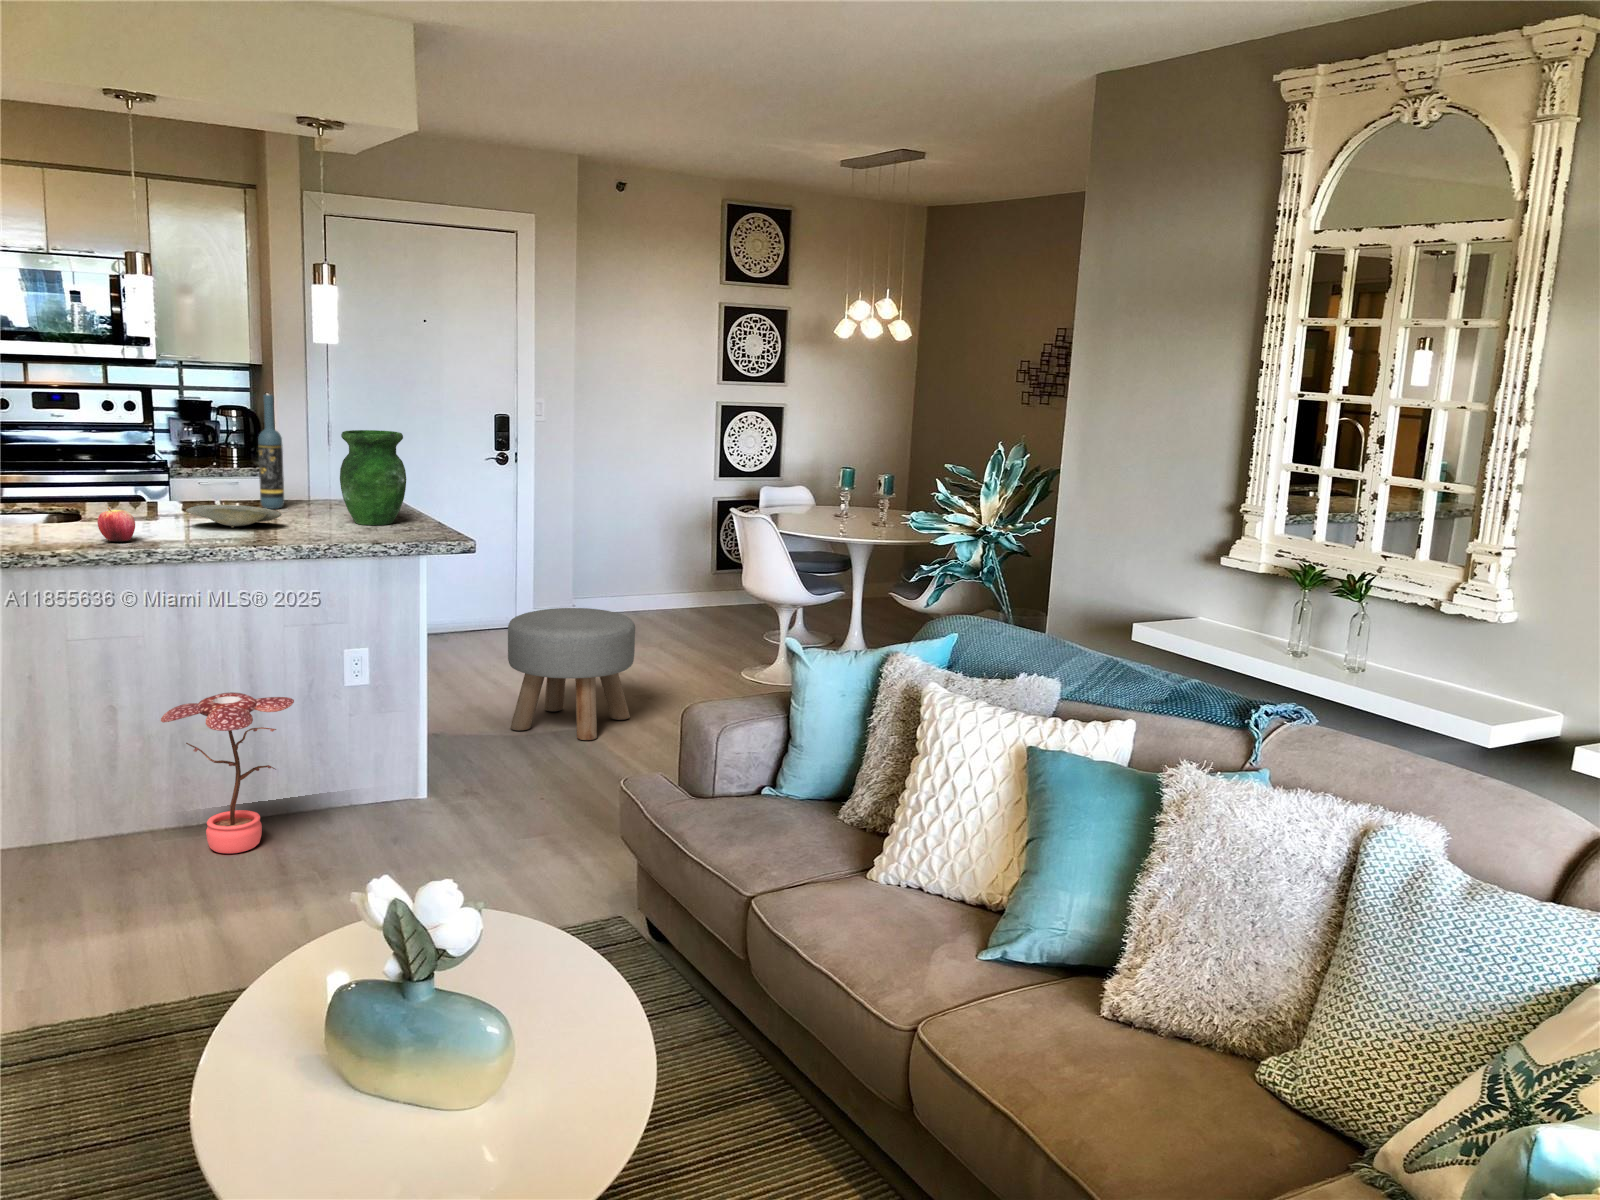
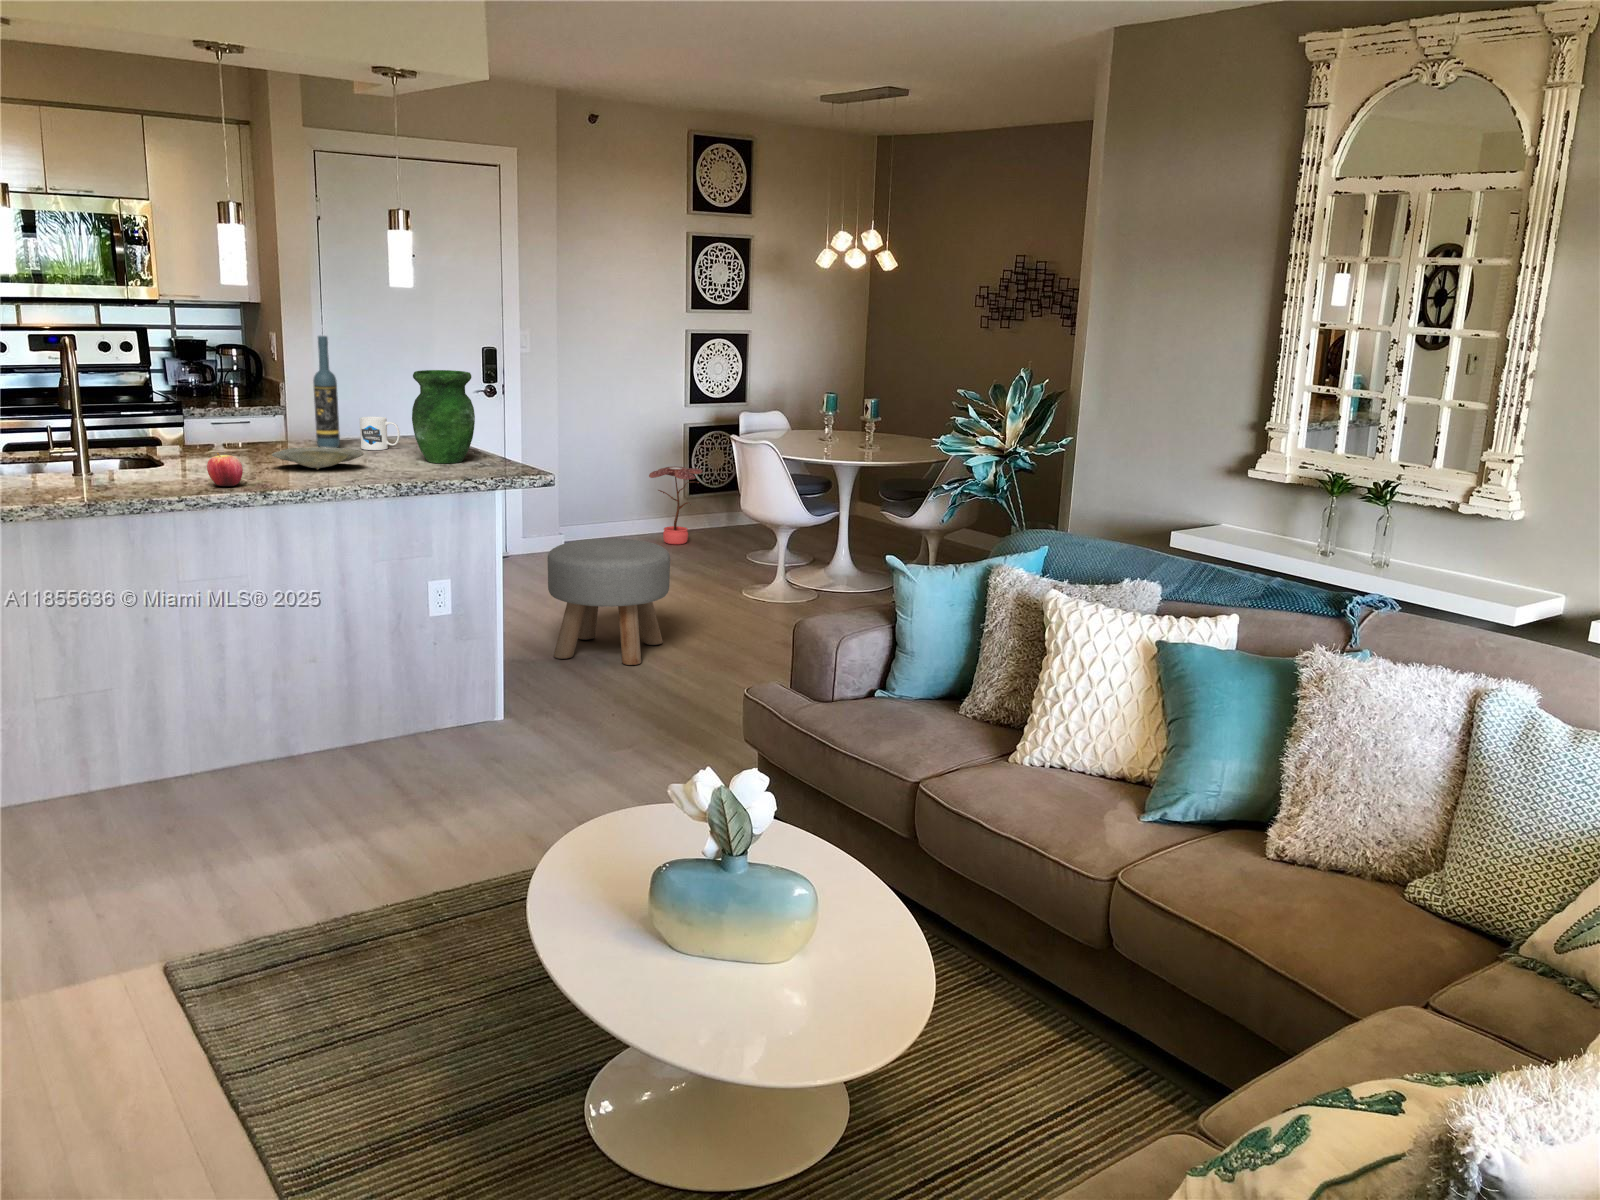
mug: none [304,477,344,510] -> present [360,417,400,450]
potted plant: present [161,692,294,853] -> present [649,467,703,545]

